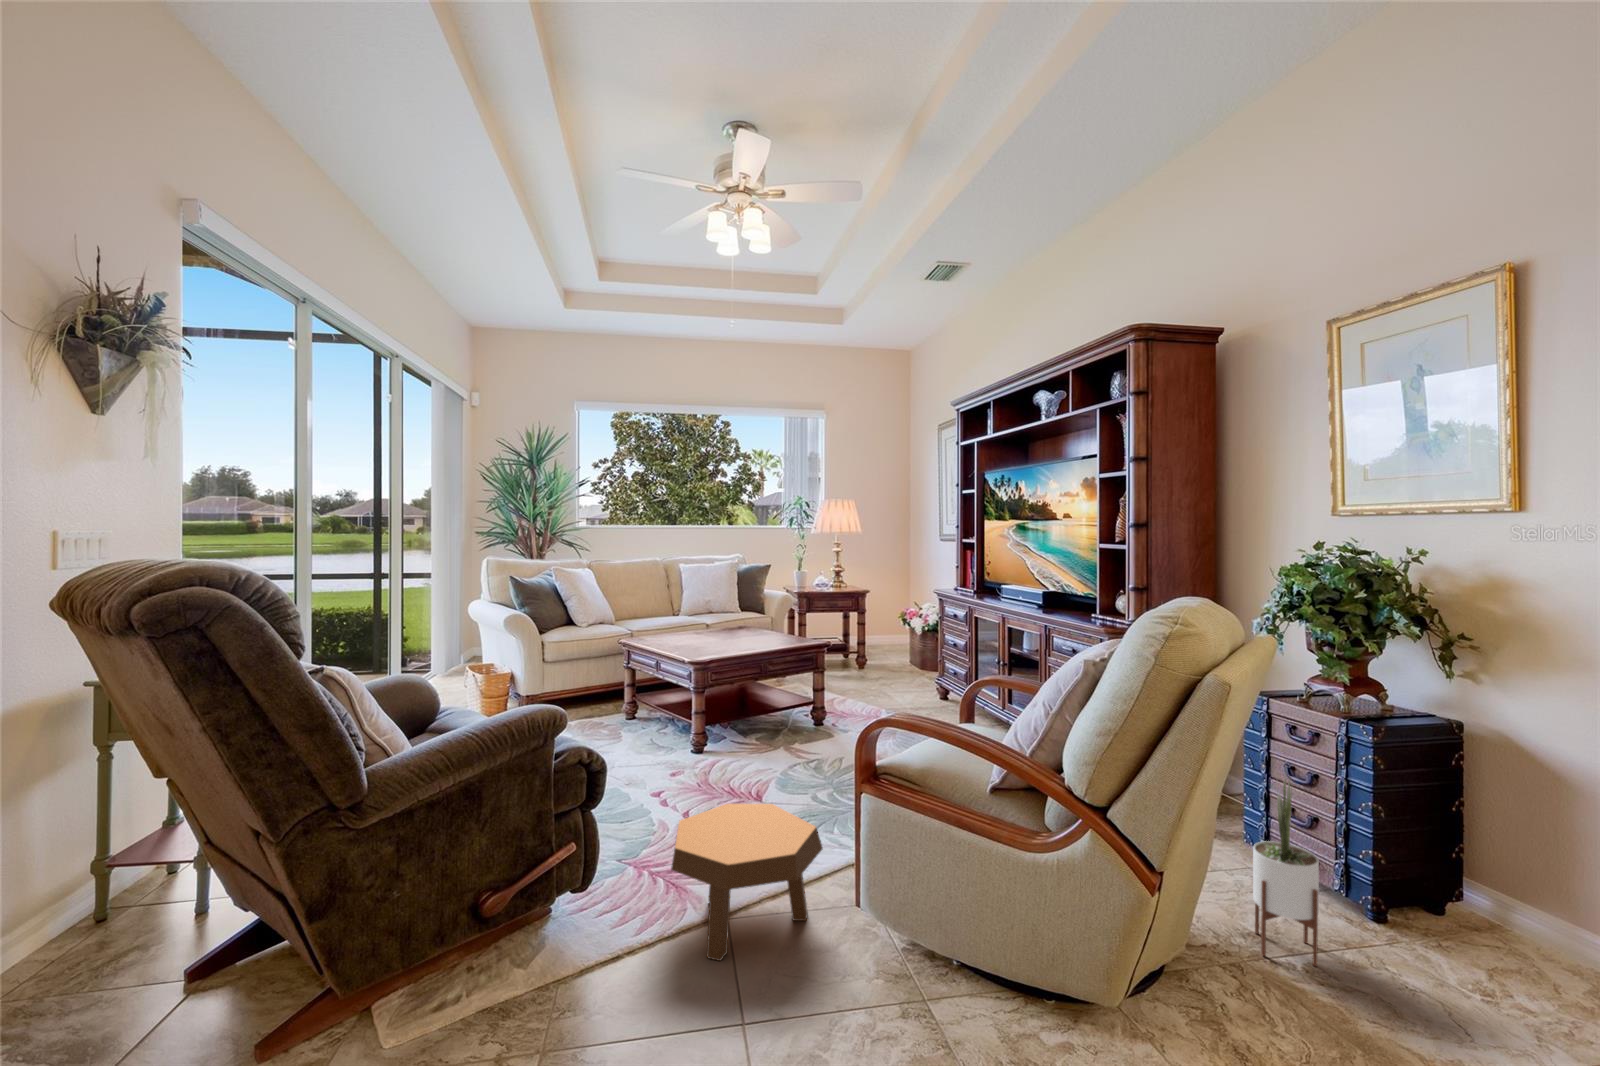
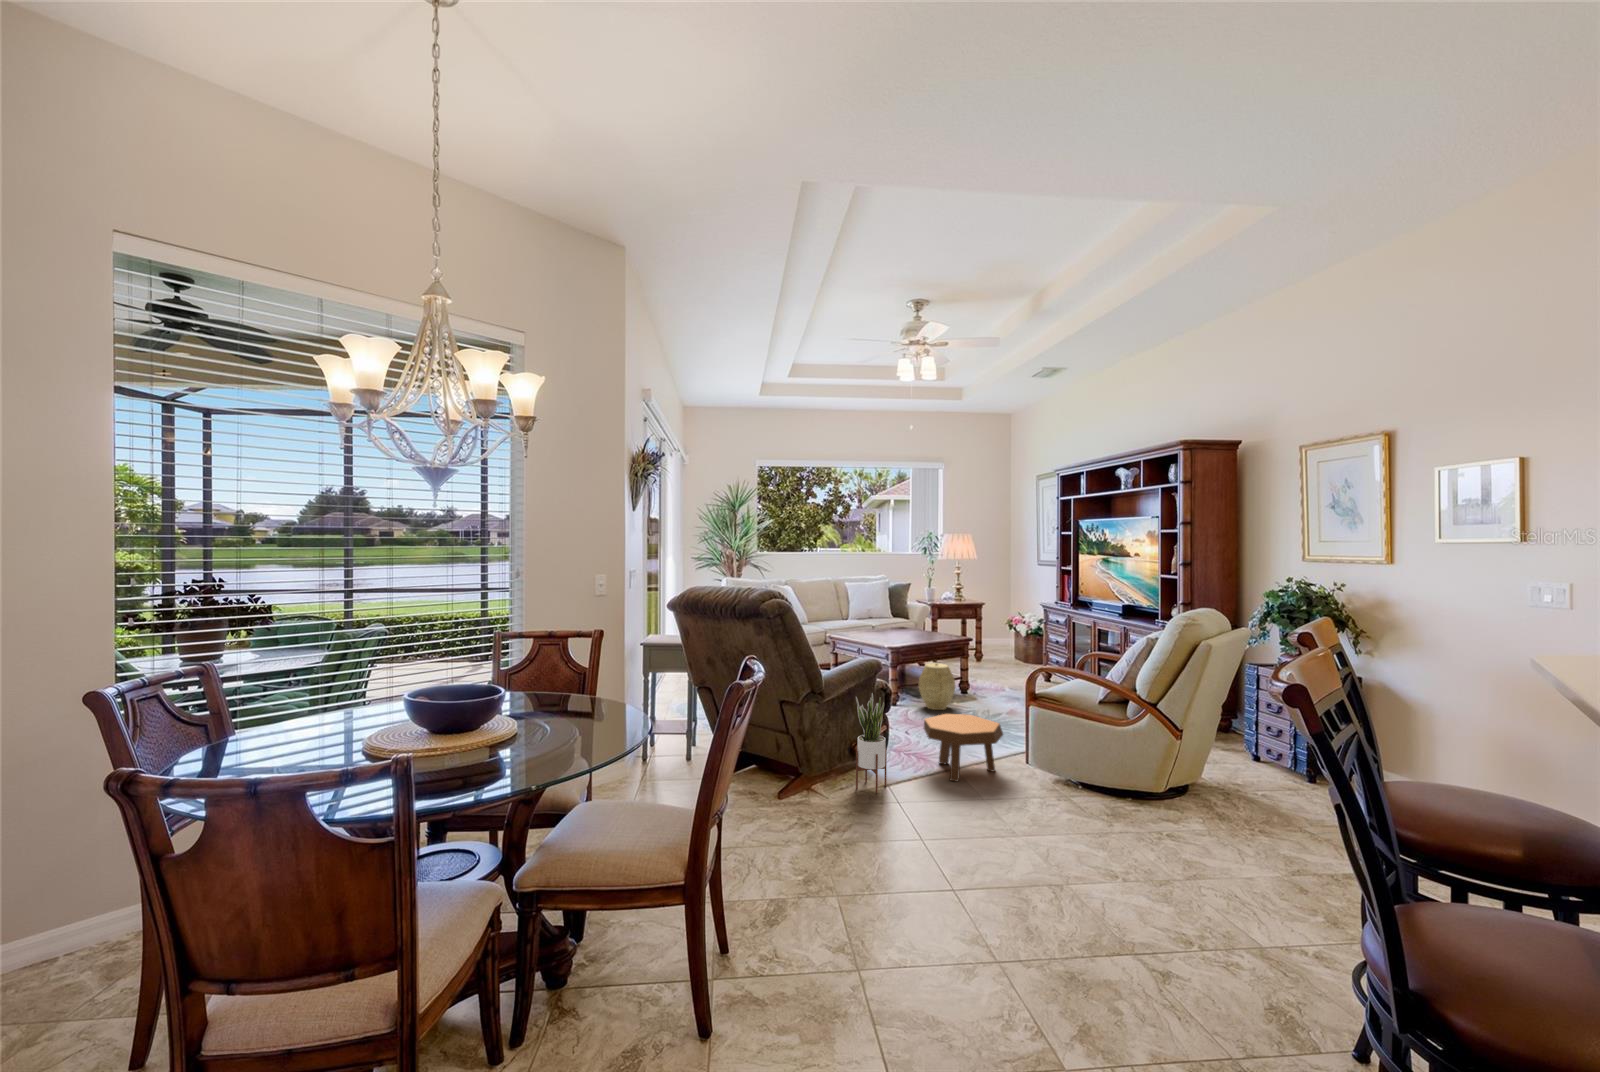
woven basket: none [738,689,795,763] -> present [919,663,955,710]
potted plant: present [1253,780,1319,967] -> present [856,693,887,793]

